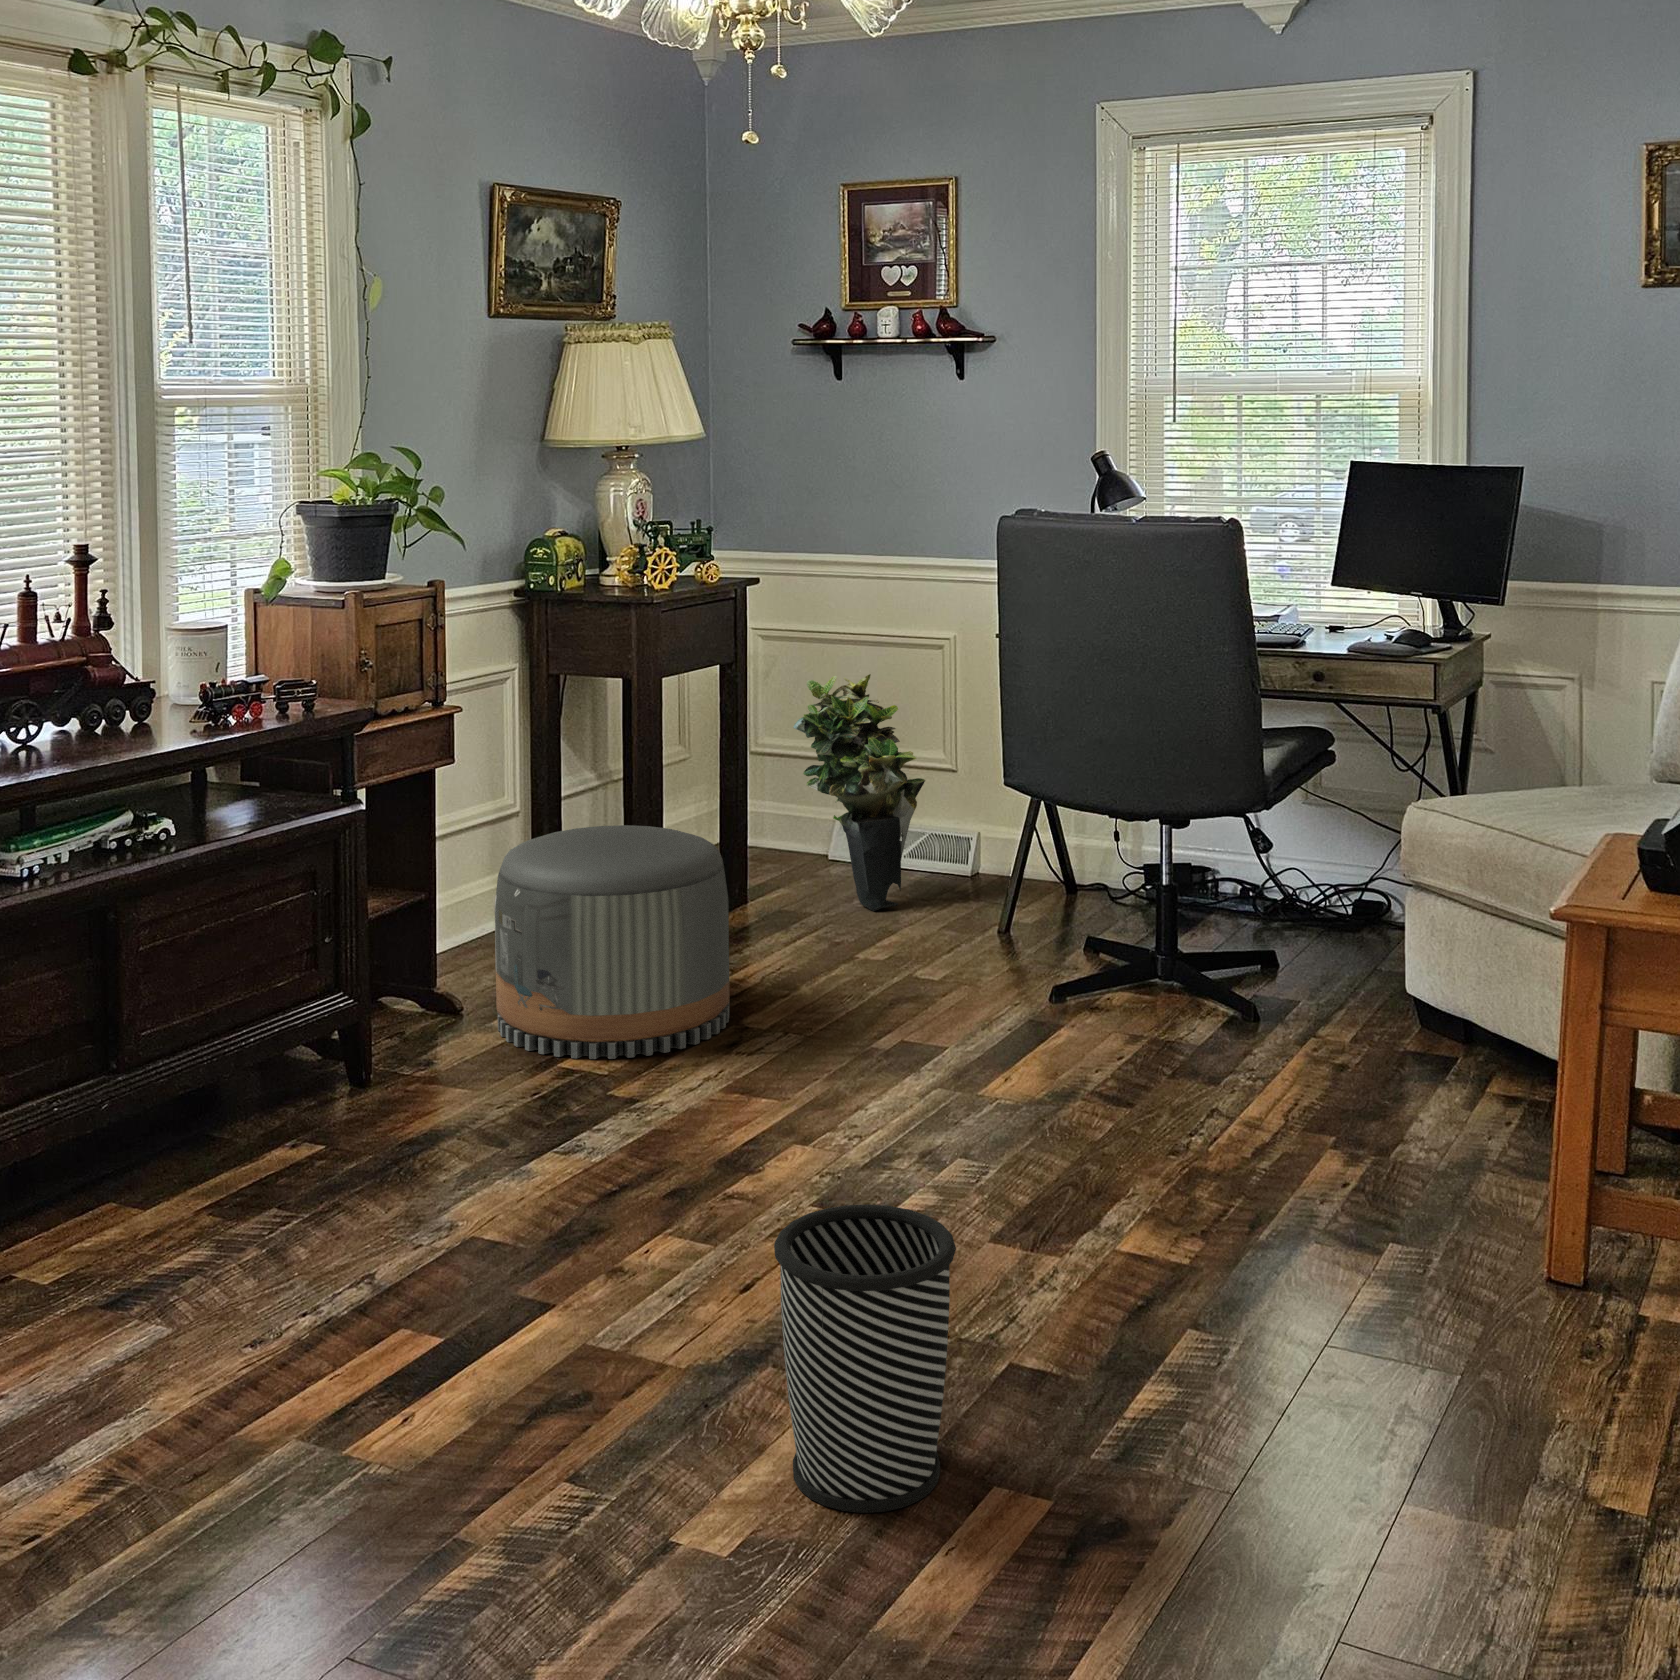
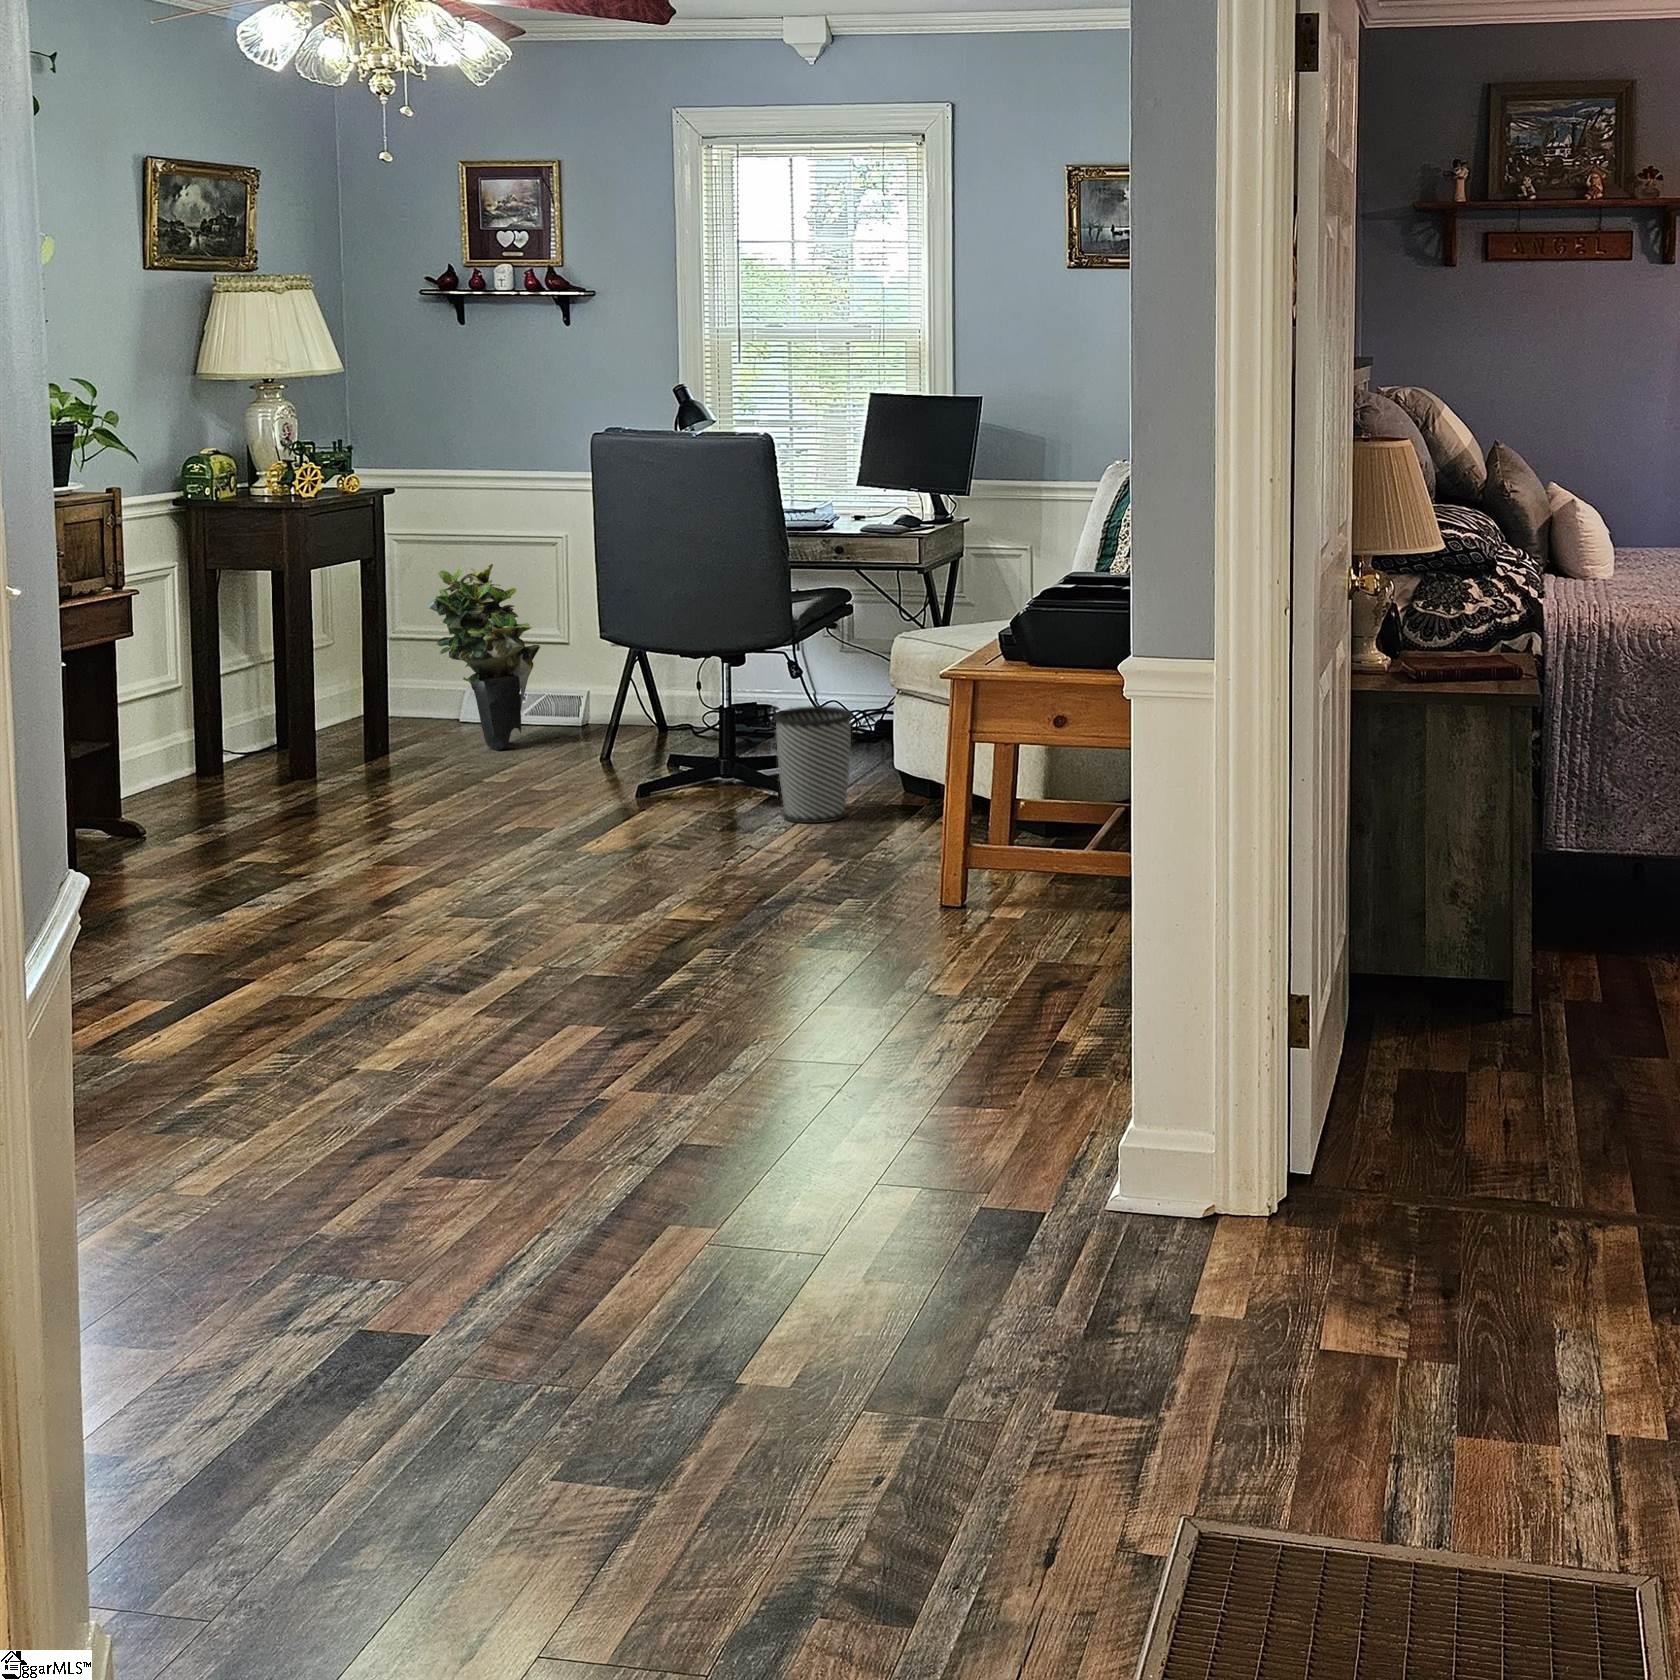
pouf: present [495,825,730,1059] -> none [177,680,379,854]
wastebasket: present [774,1204,956,1513] -> present [774,706,853,823]

